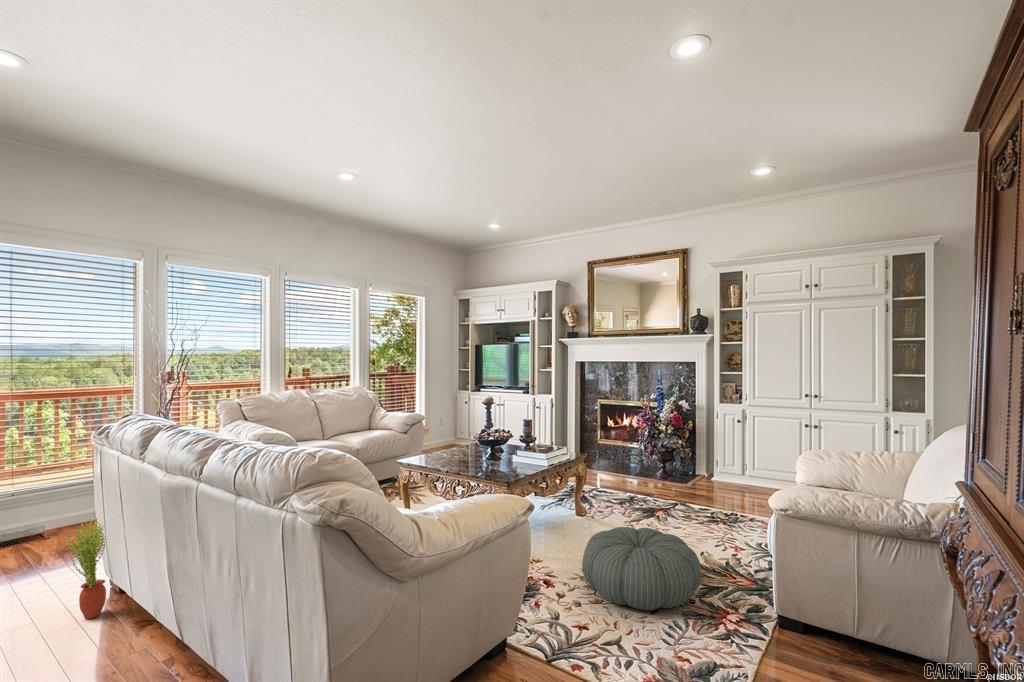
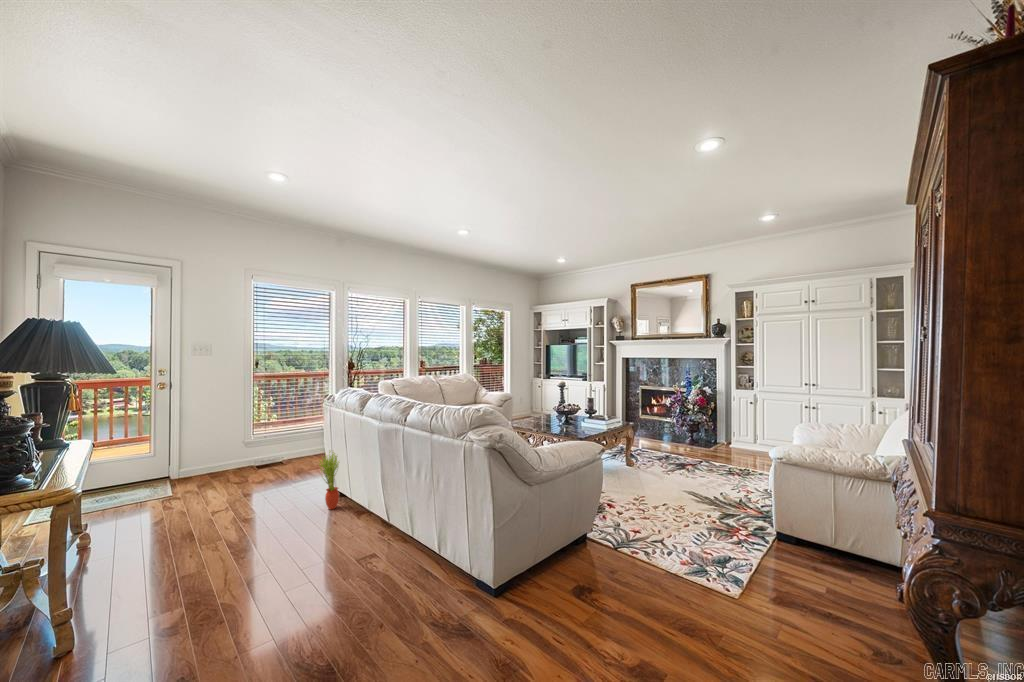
pouf: present [582,527,701,610] -> none [635,471,720,525]

